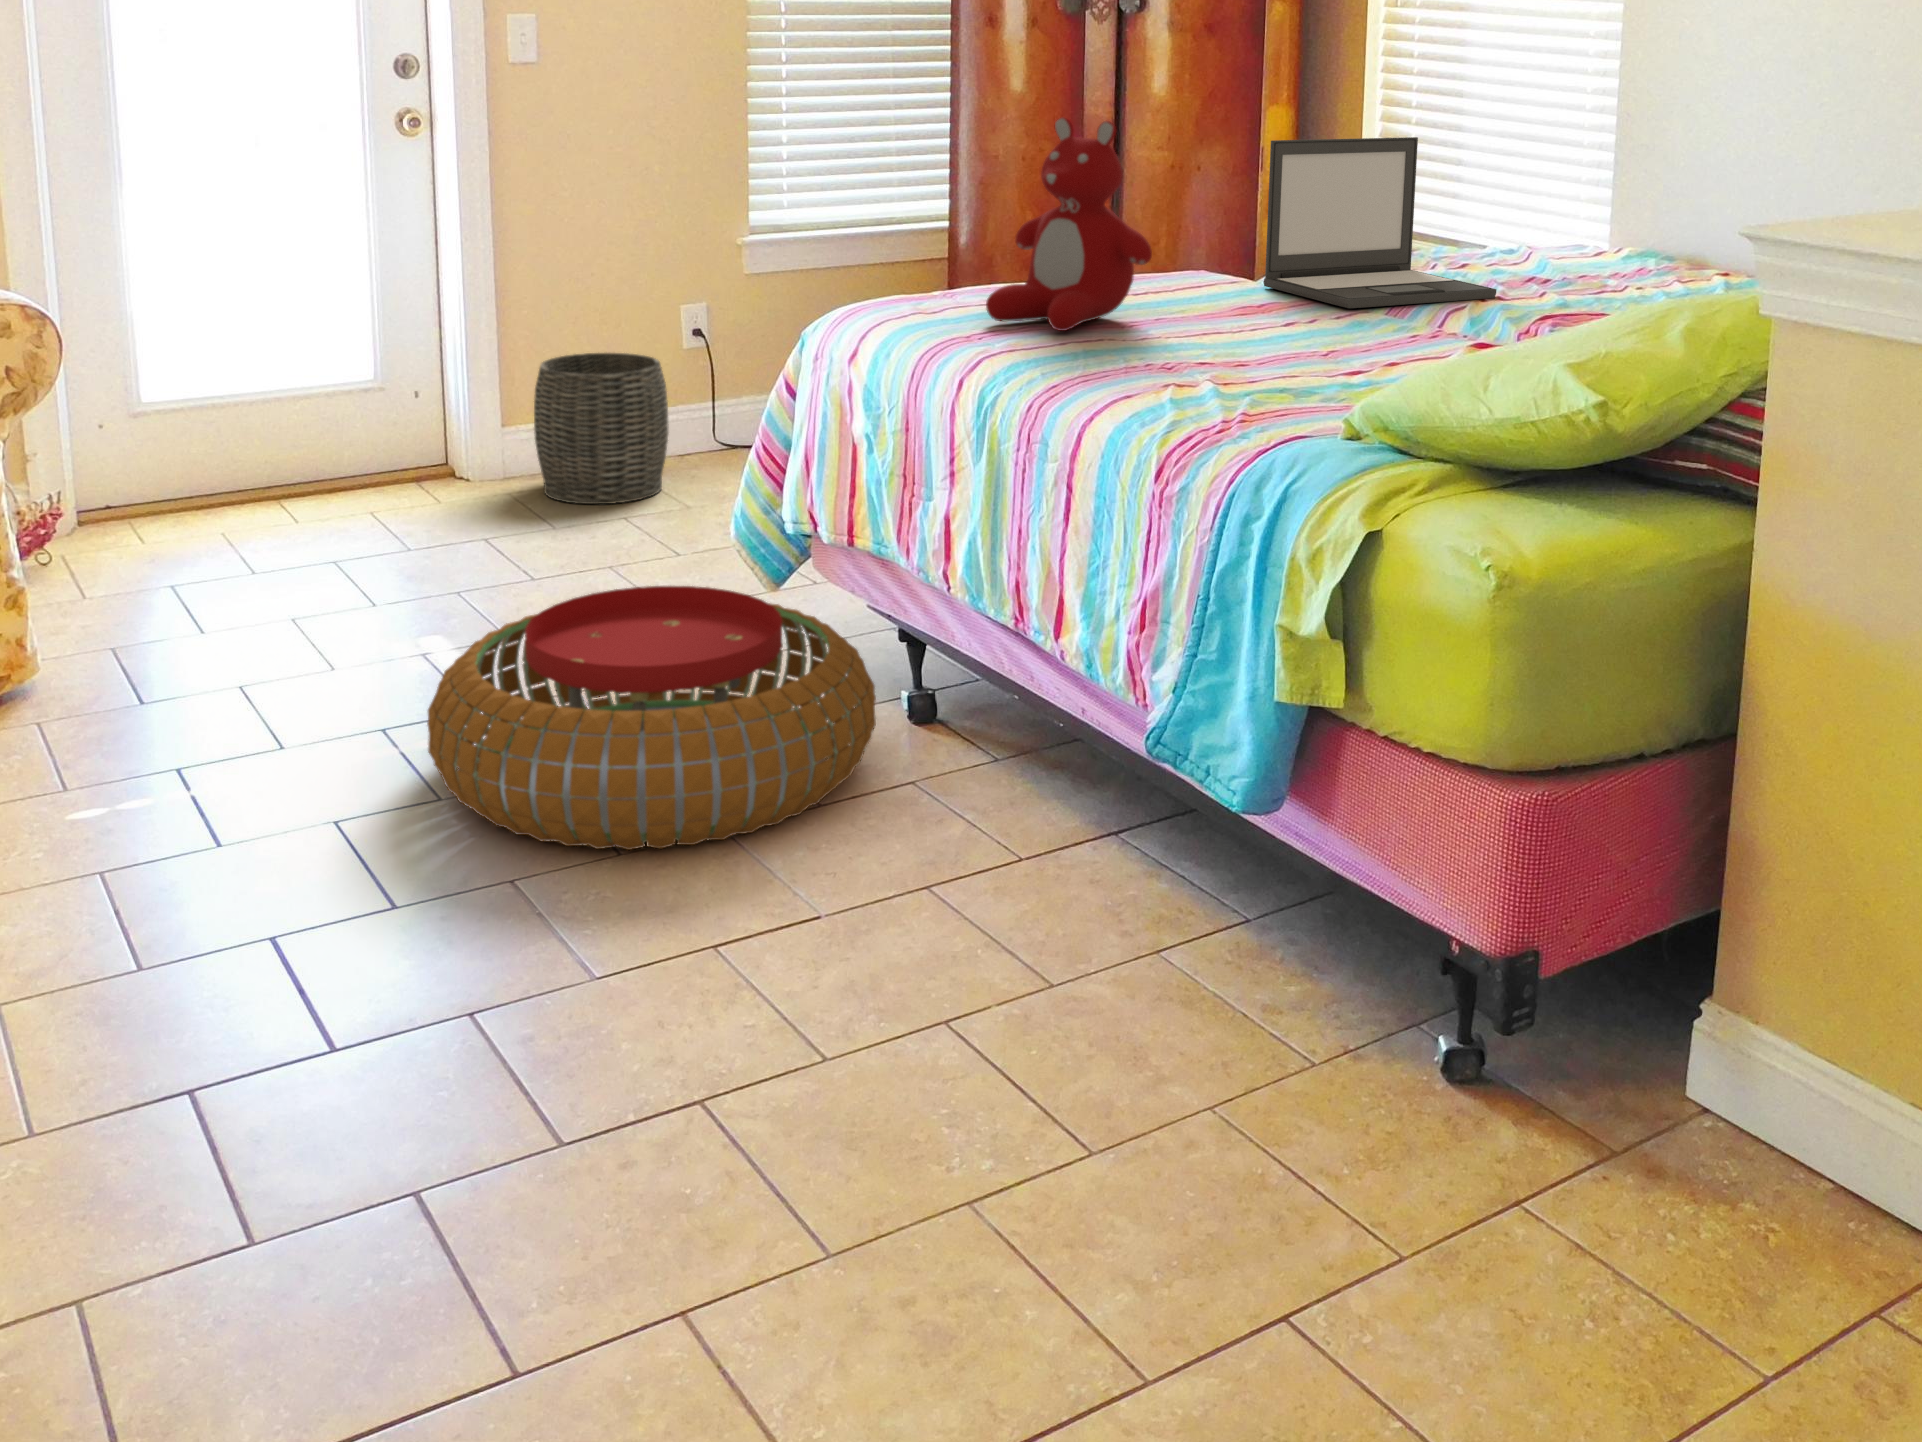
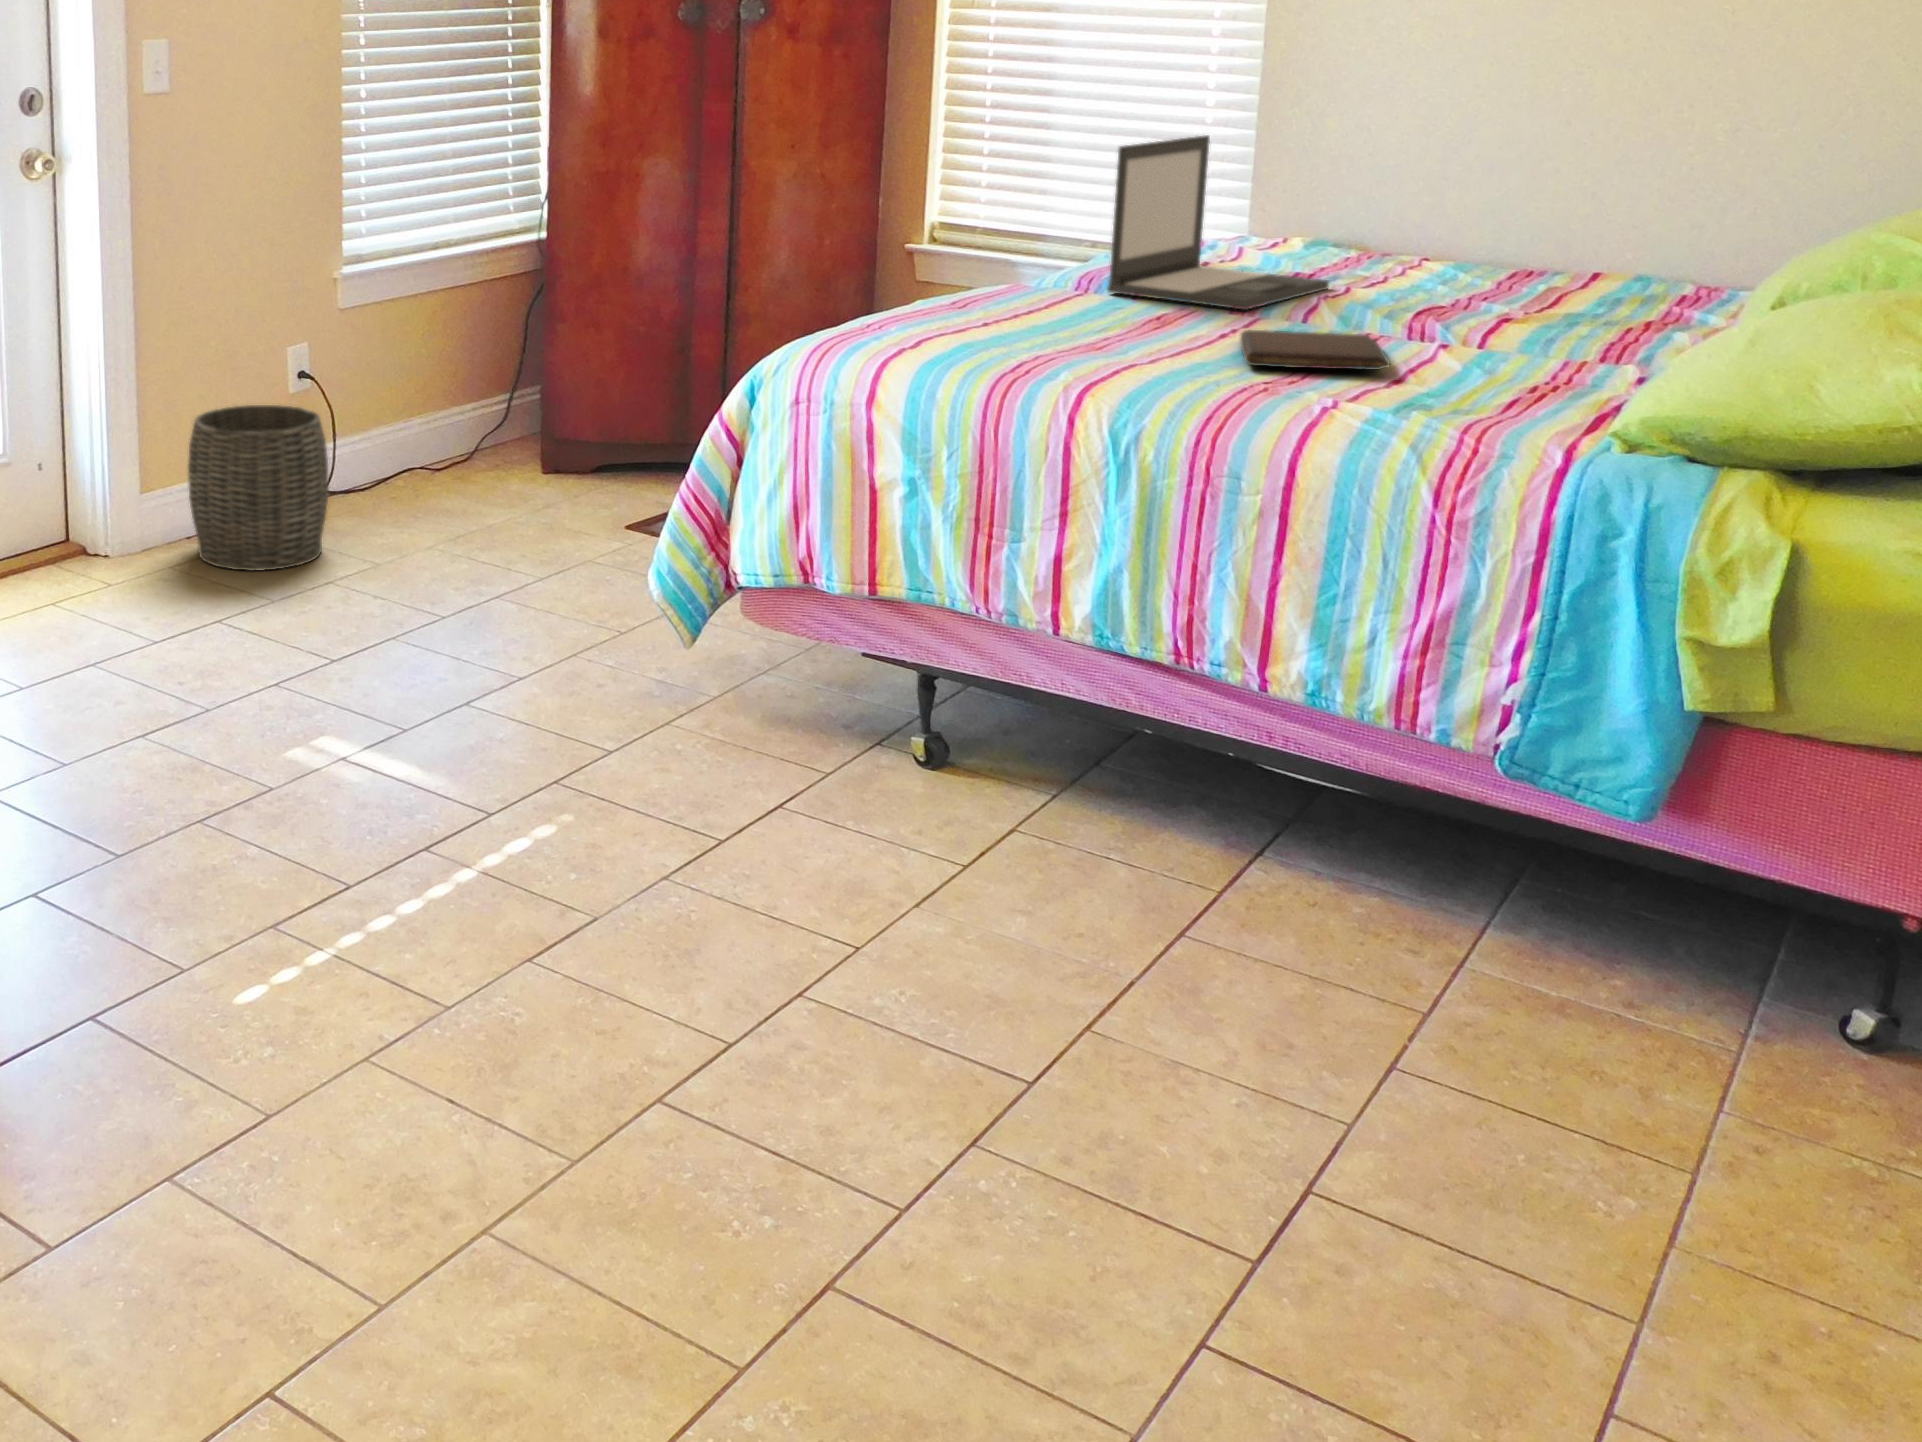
teddy bear: present [986,117,1152,331] -> none [953,134,1130,355]
book: none [1194,321,1376,362] -> present [1241,330,1390,370]
pouf: present [427,586,876,850] -> none [531,654,1008,952]

